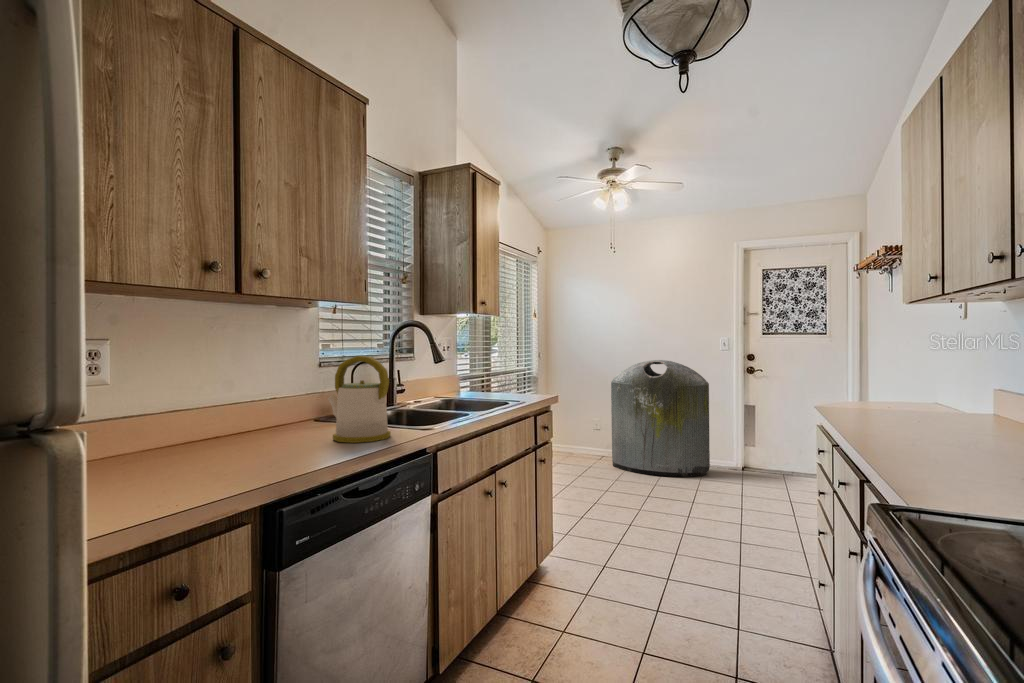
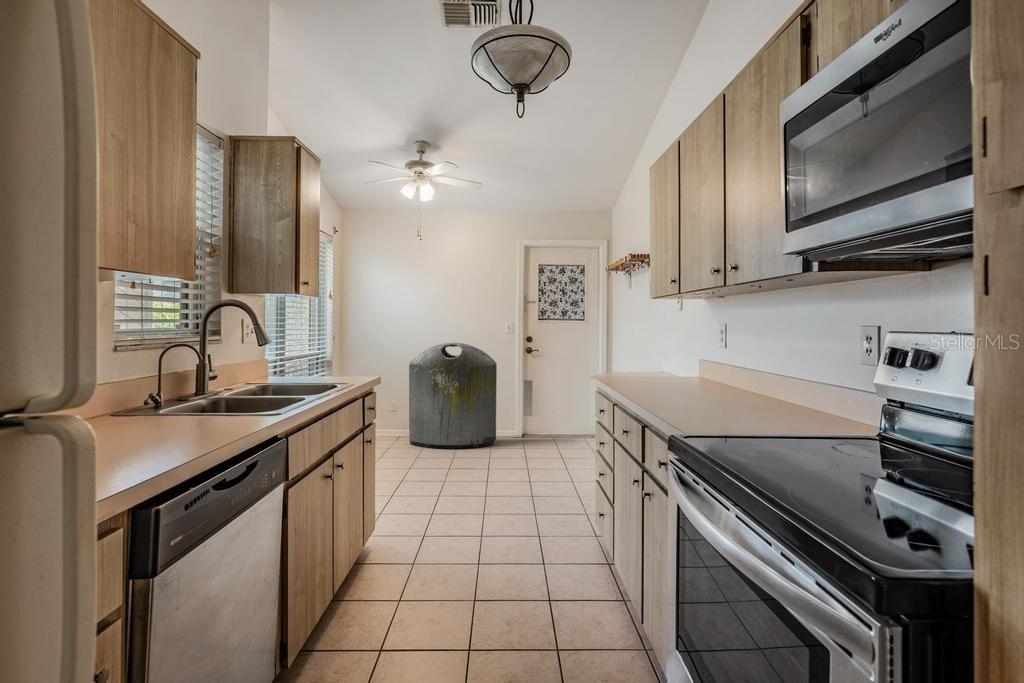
kettle: present [328,356,391,443] -> none [158,341,240,435]

